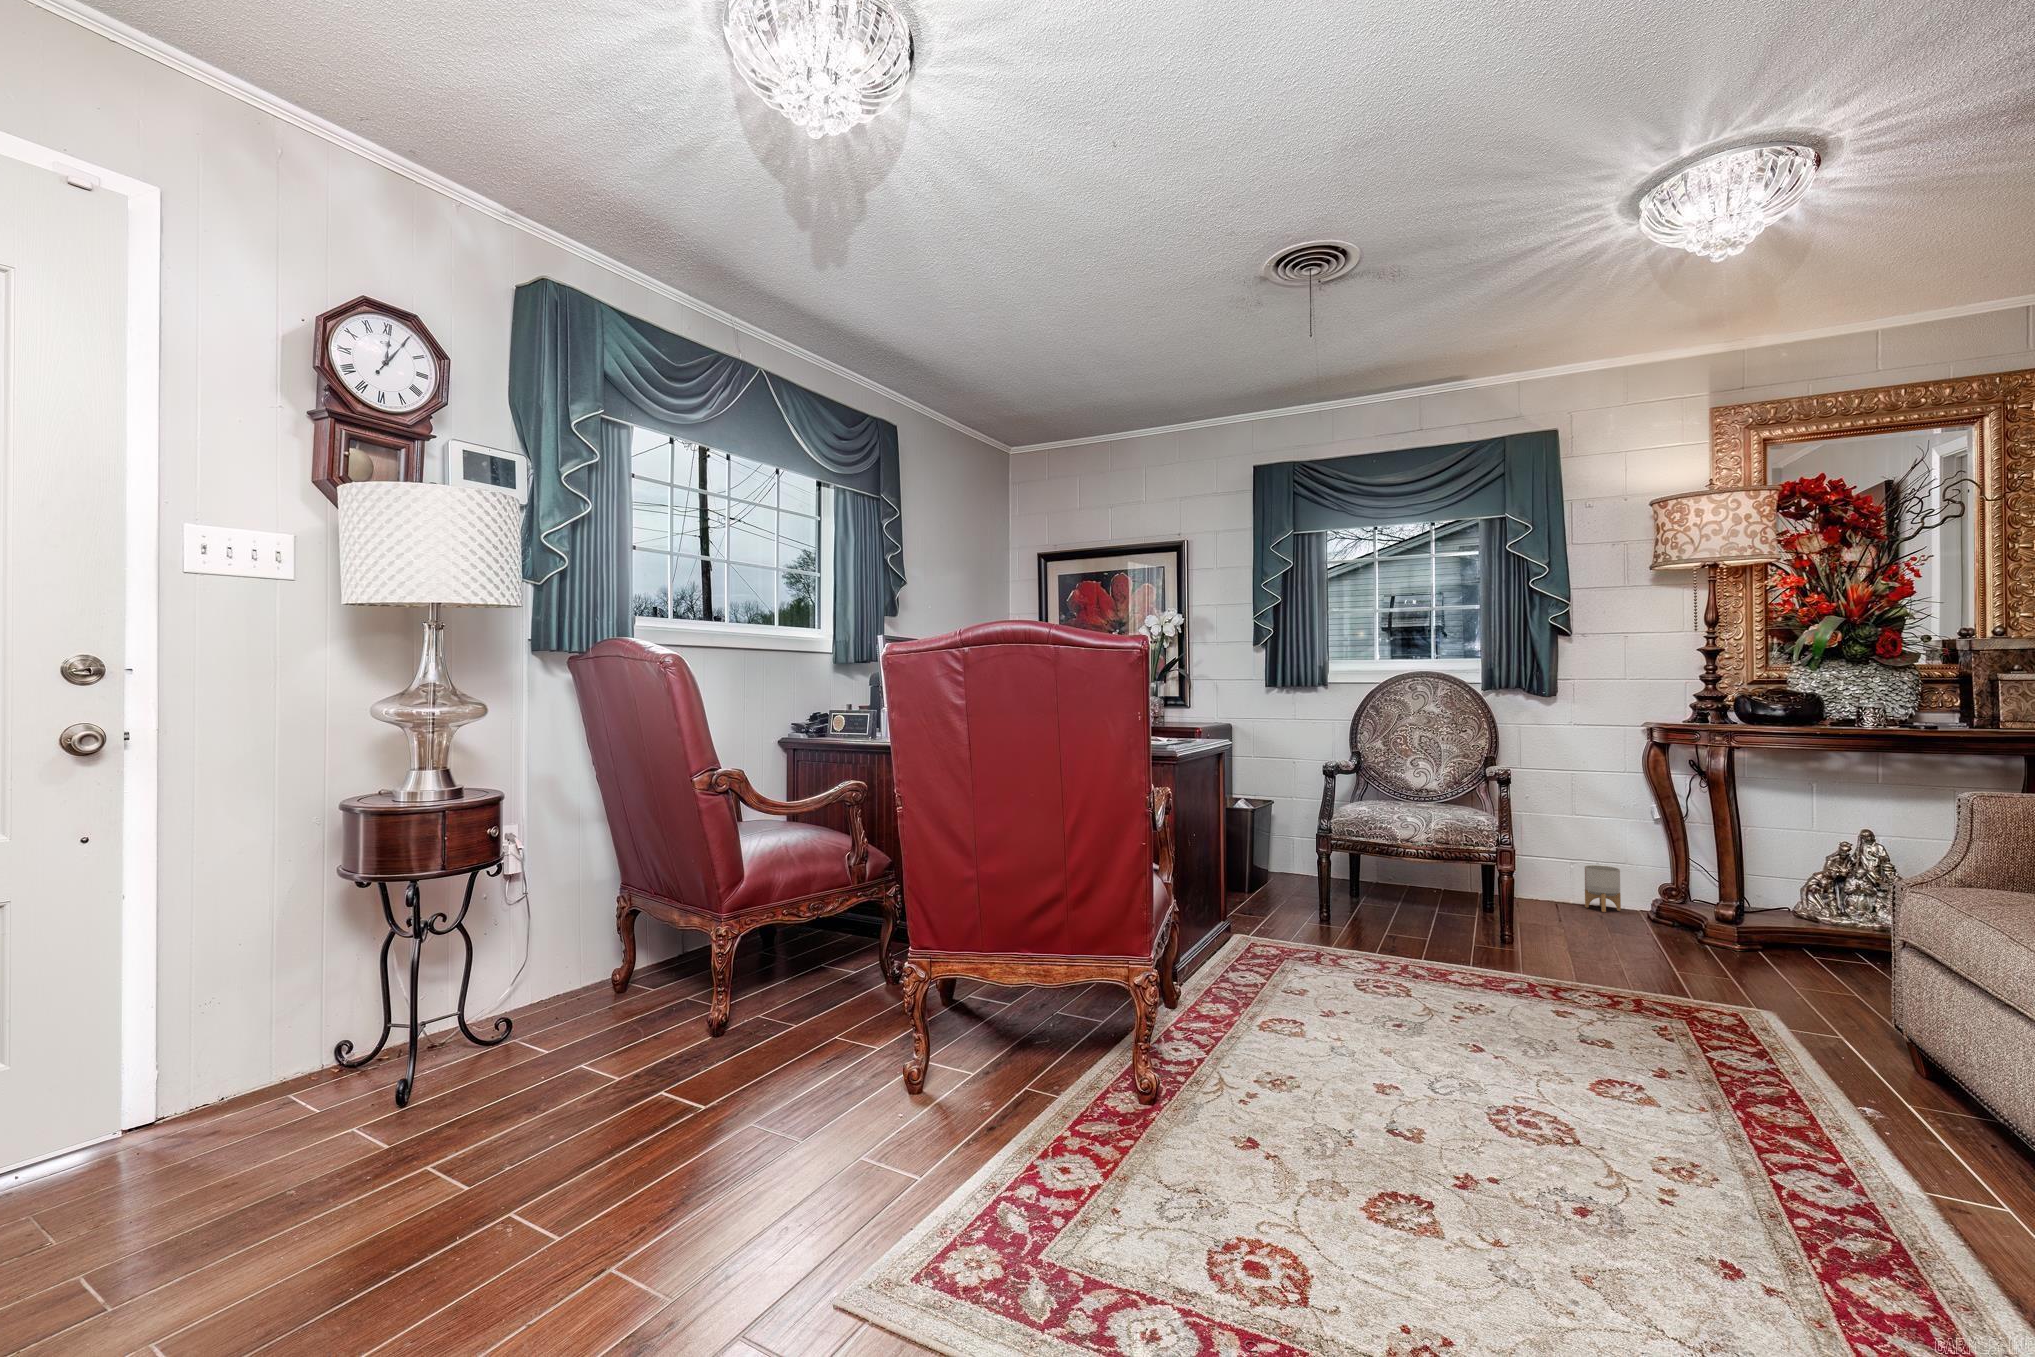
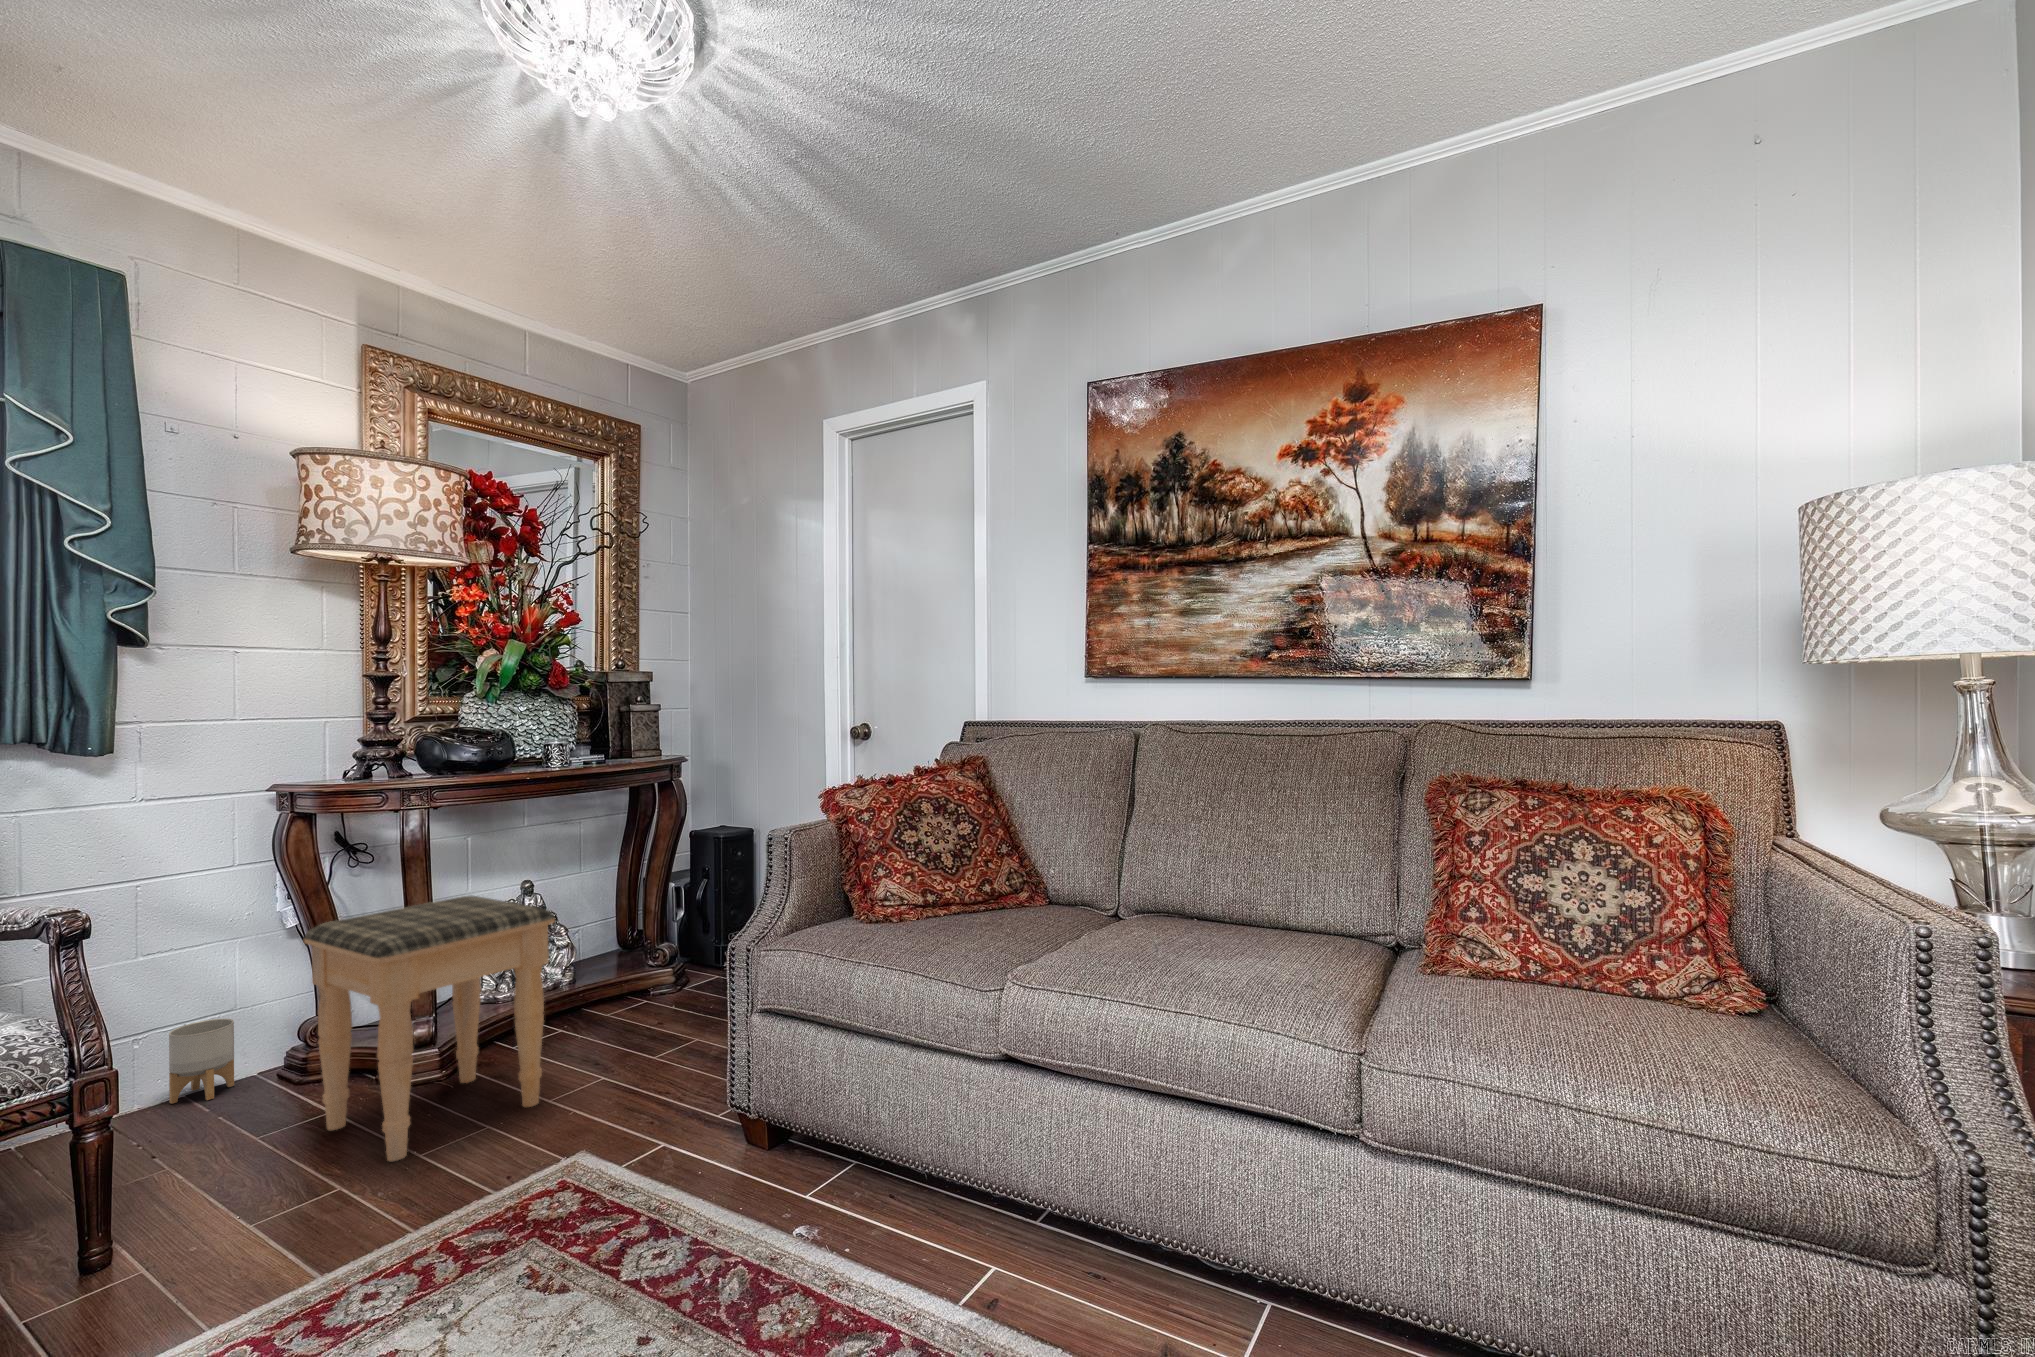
footstool: none [1630,812,1796,981] -> present [304,896,555,1161]

